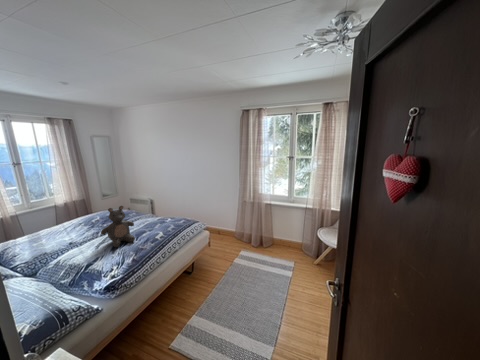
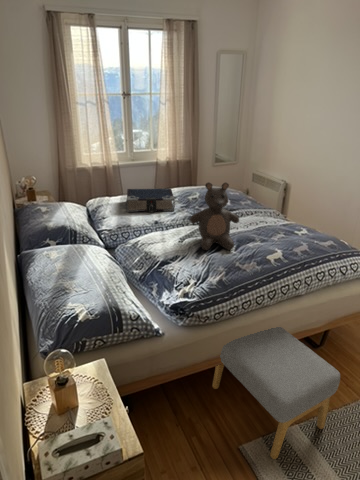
book: none [36,219,84,245] -> present [126,189,175,212]
footstool: none [137,269,207,341] -> present [212,327,340,459]

